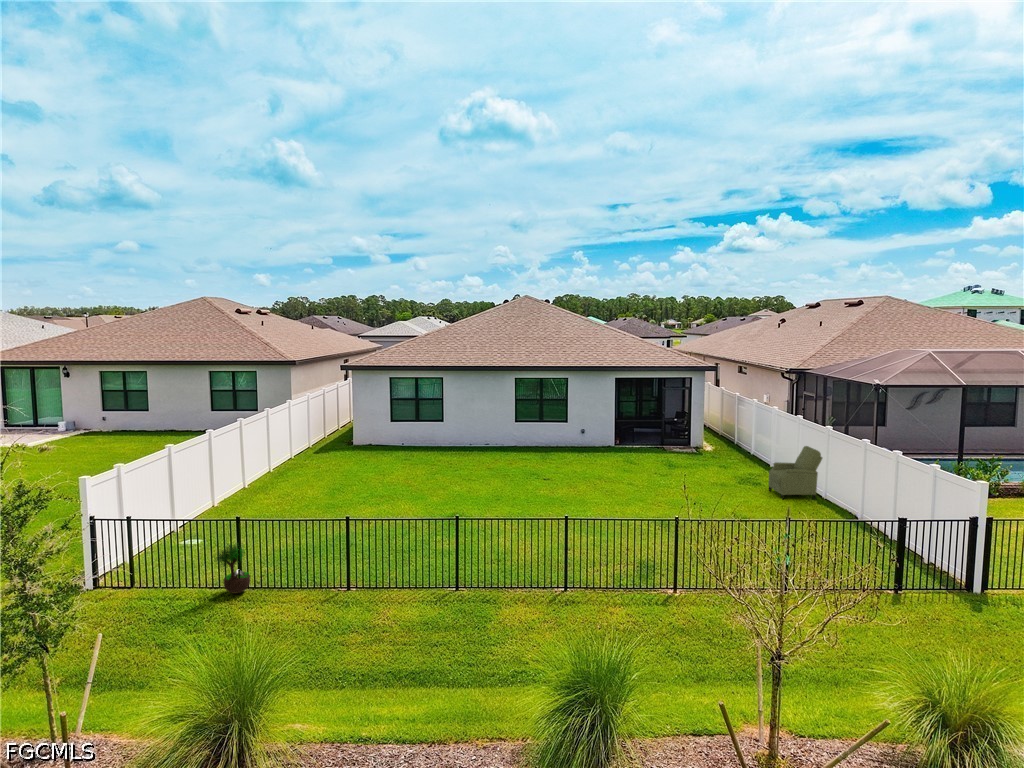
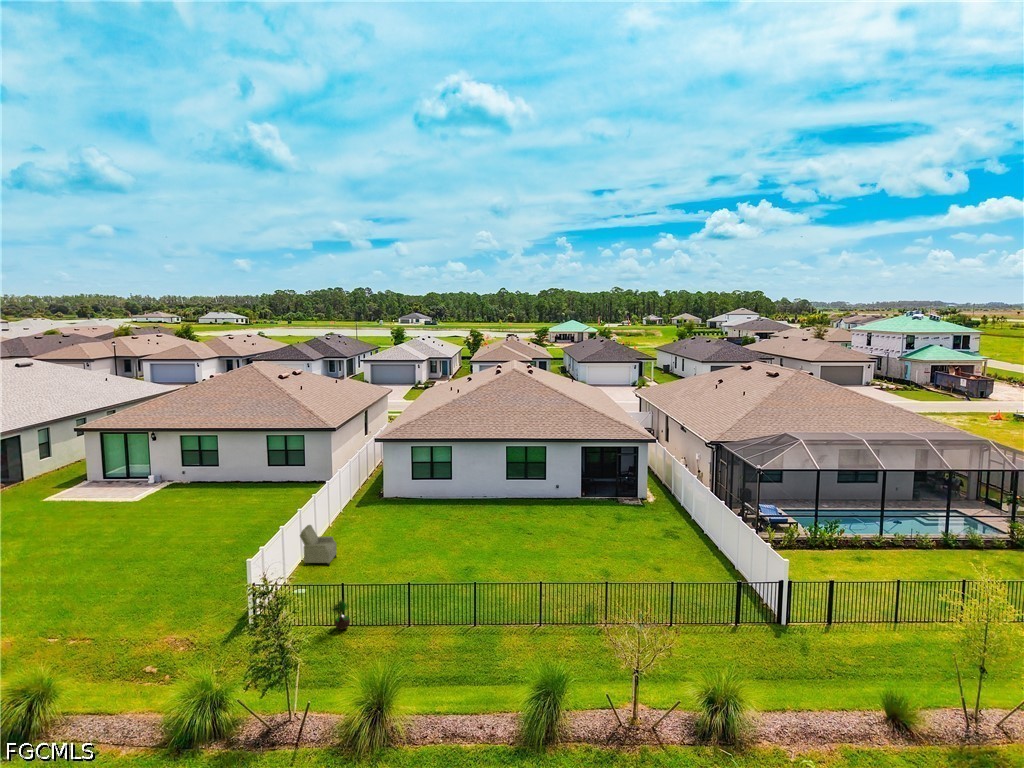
chair: present [769,446,822,500] -> present [300,525,337,566]

